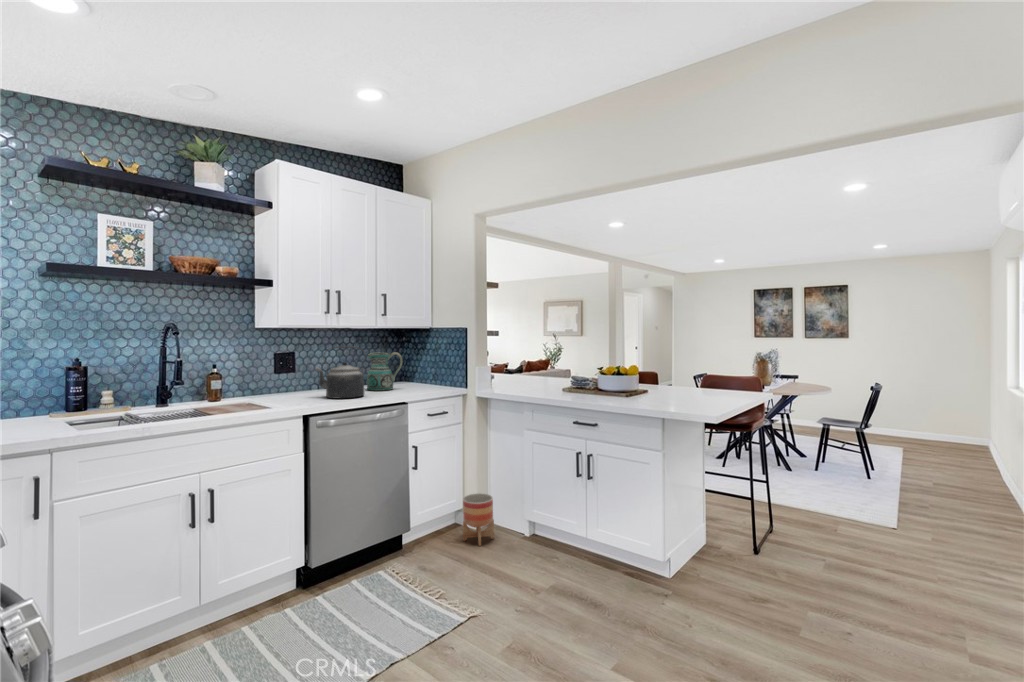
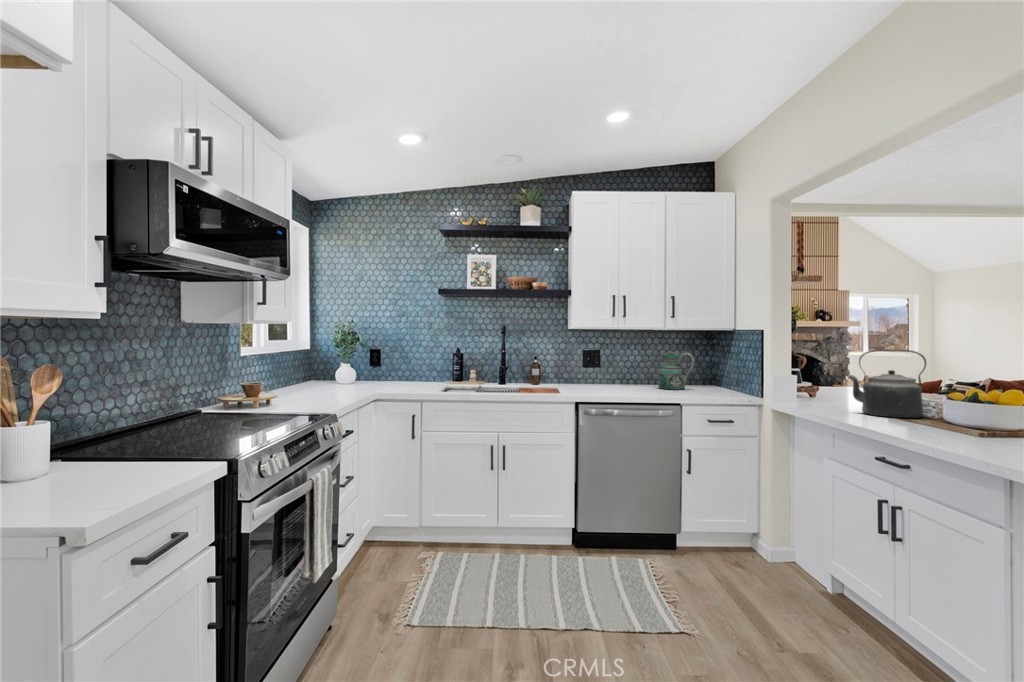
kettle: present [316,346,366,399] -> present [848,349,926,418]
planter: present [463,493,494,546] -> none [744,515,784,576]

